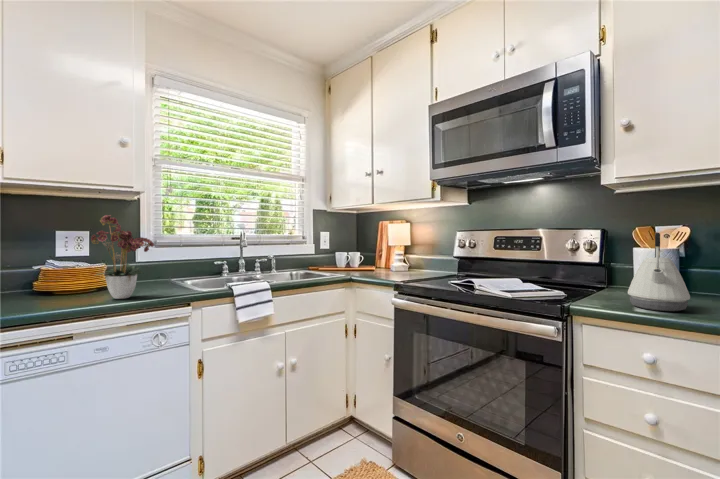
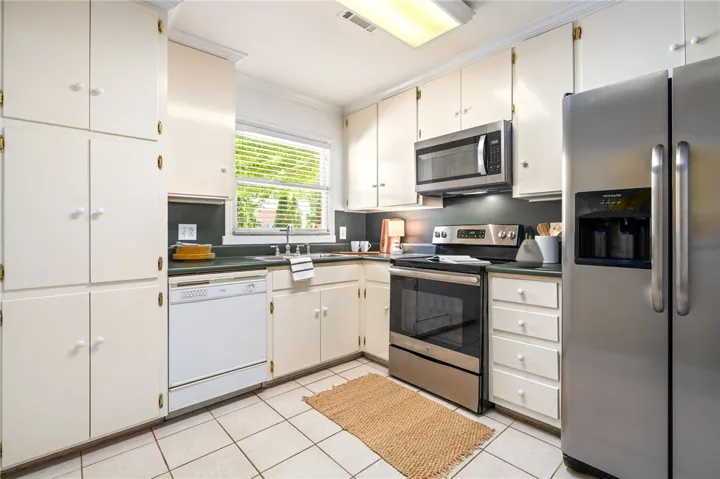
flower arrangement: present [91,215,154,299] -> none [213,213,250,263]

